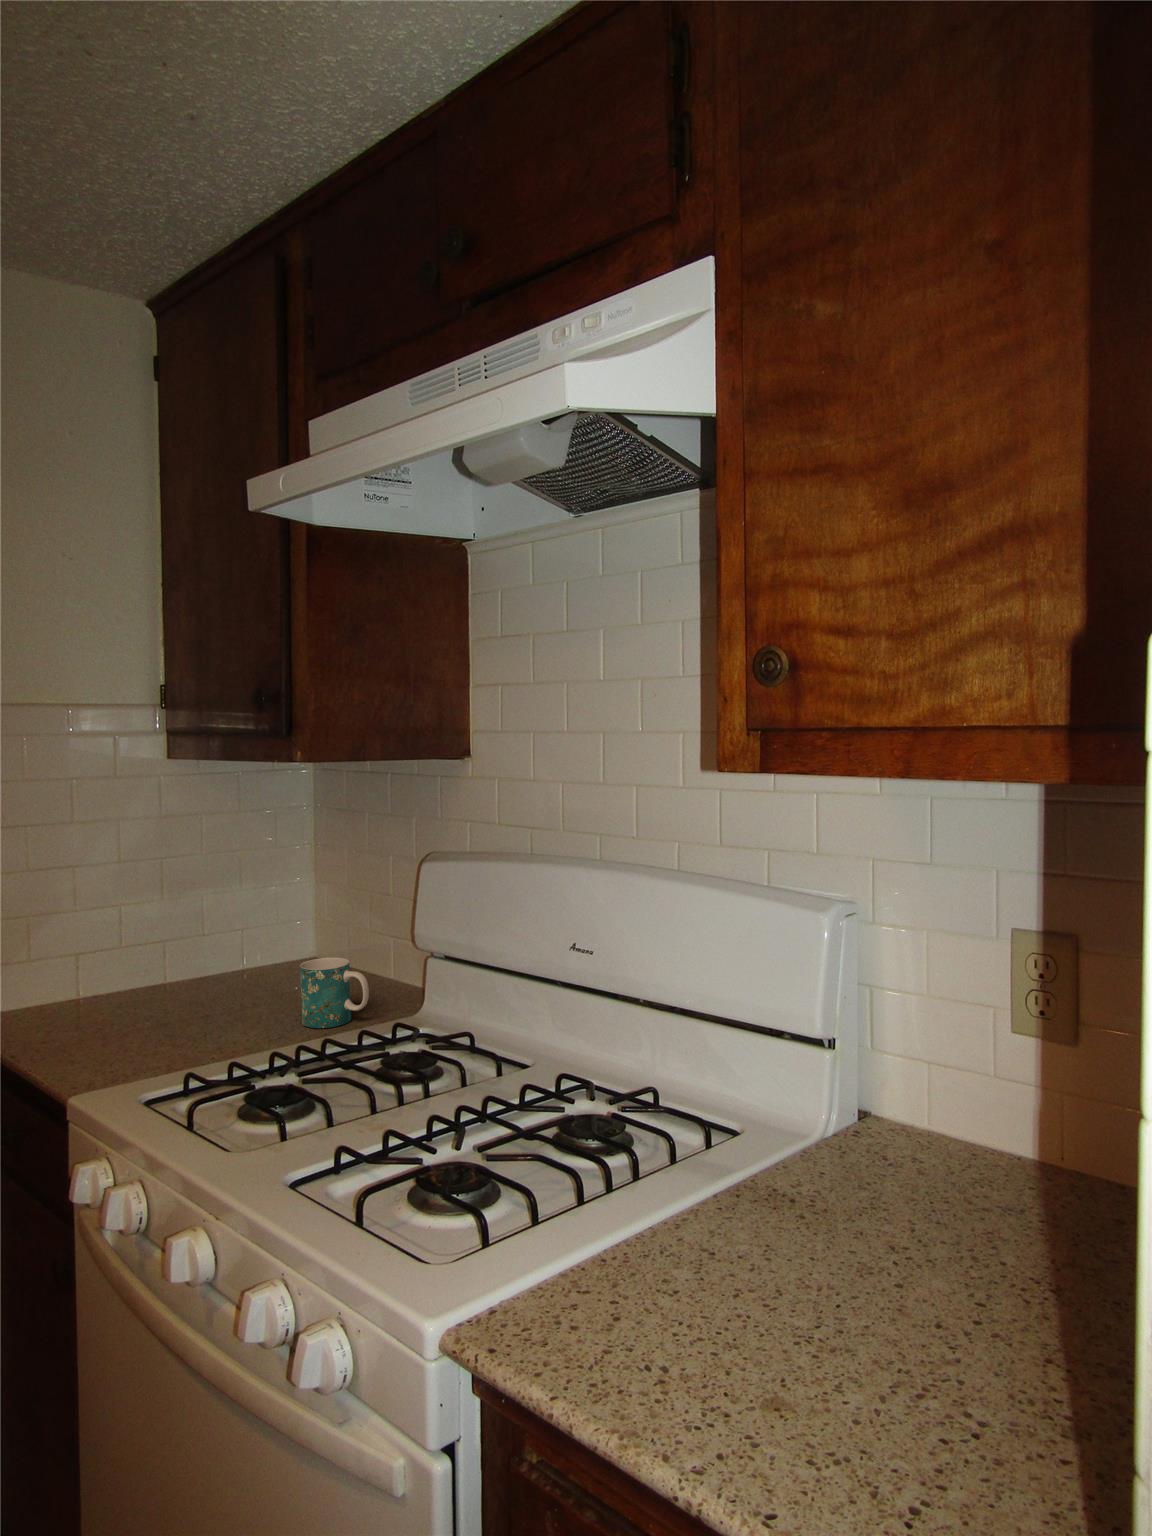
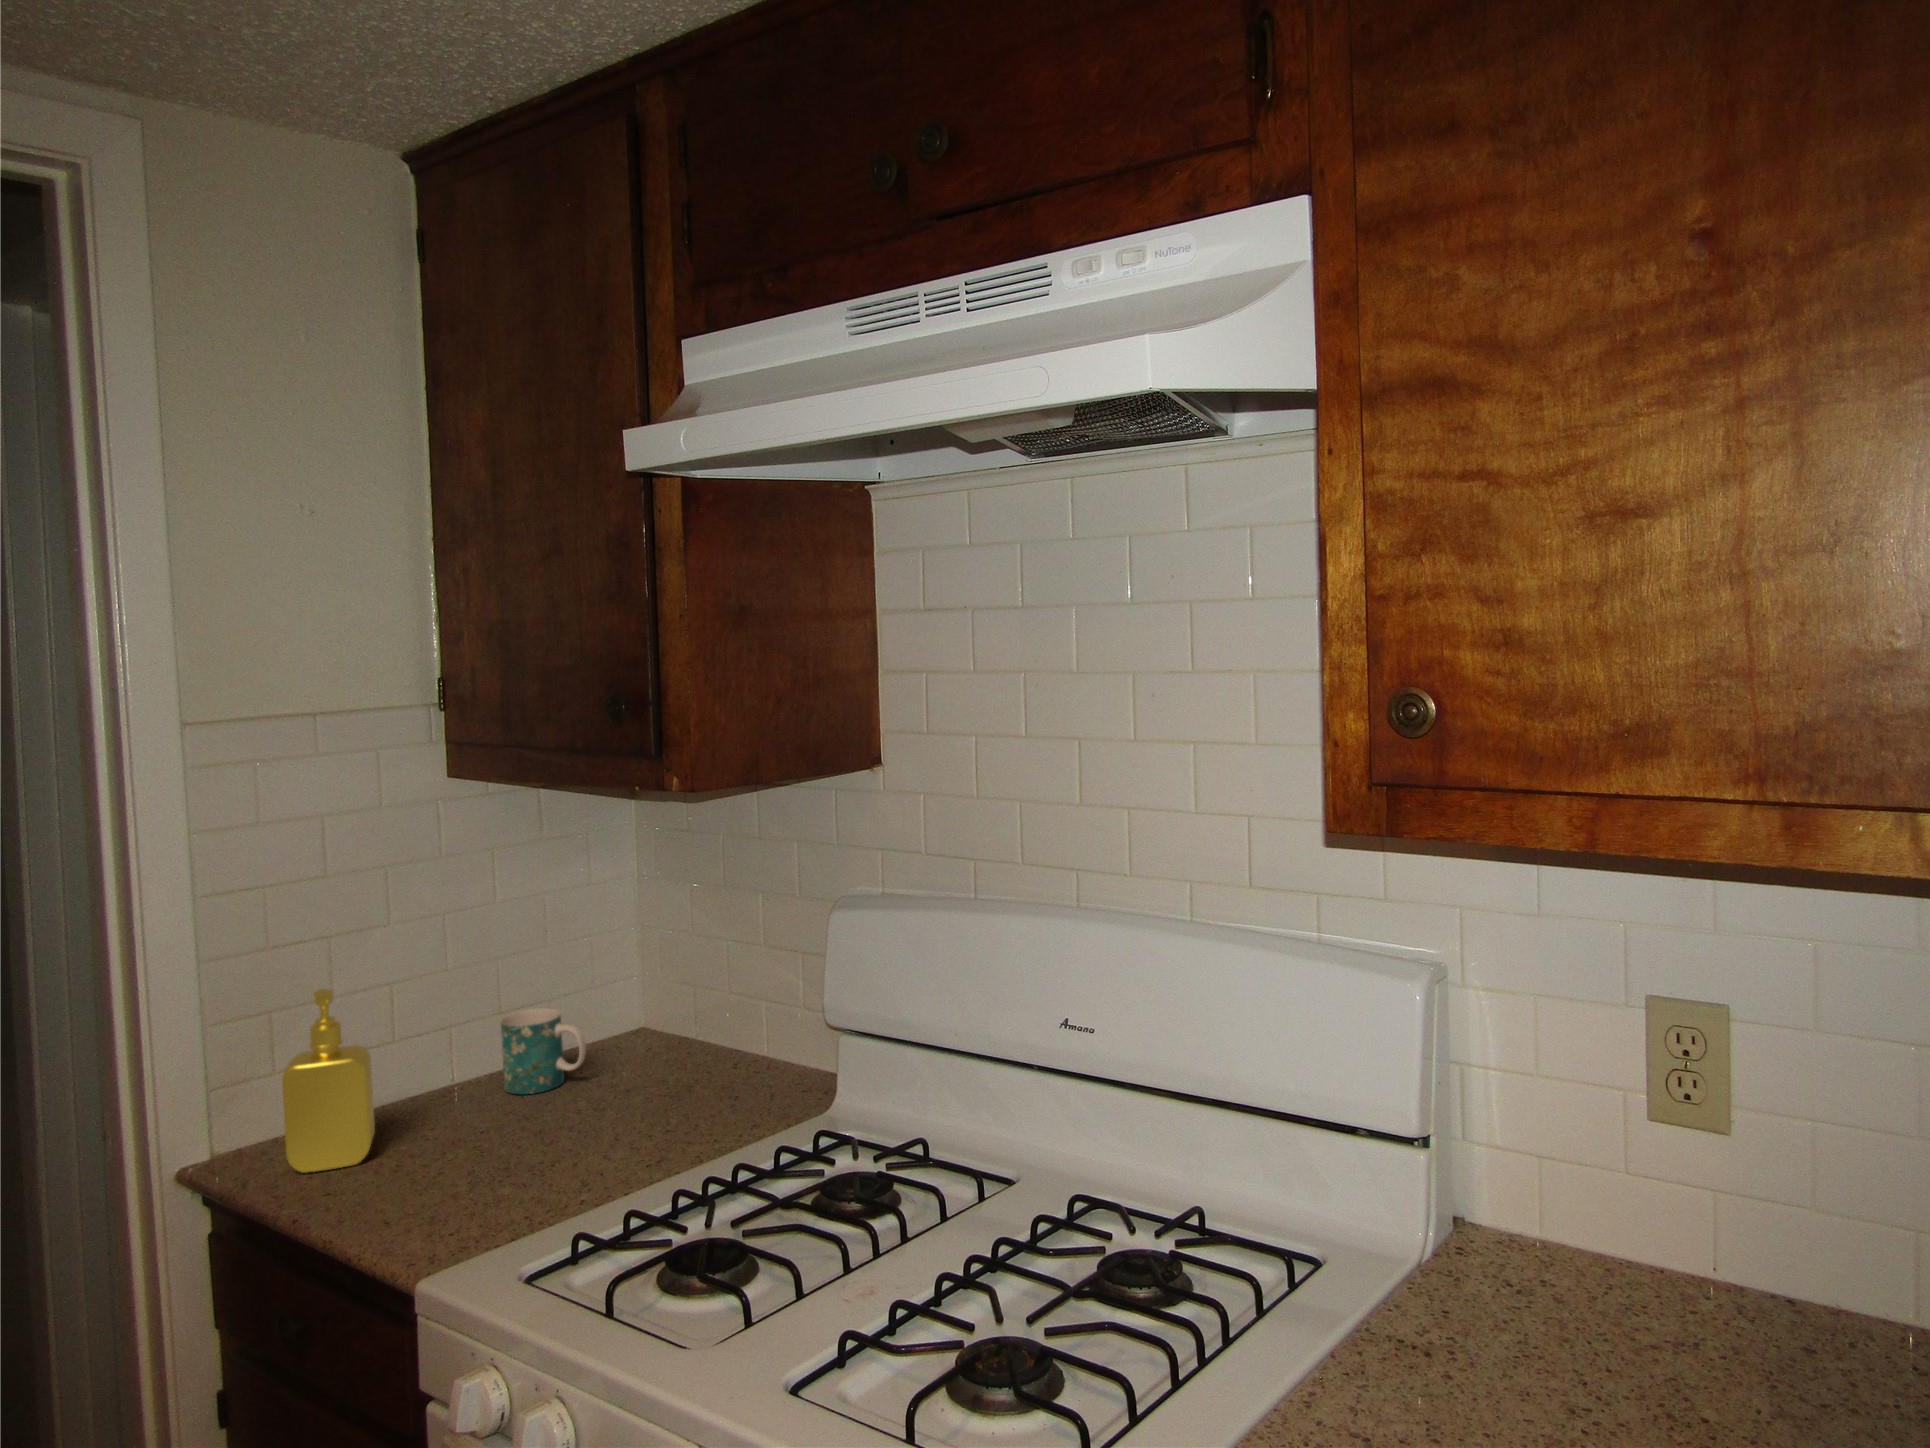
soap dispenser: none [116,925,192,1078] -> present [282,989,375,1173]

